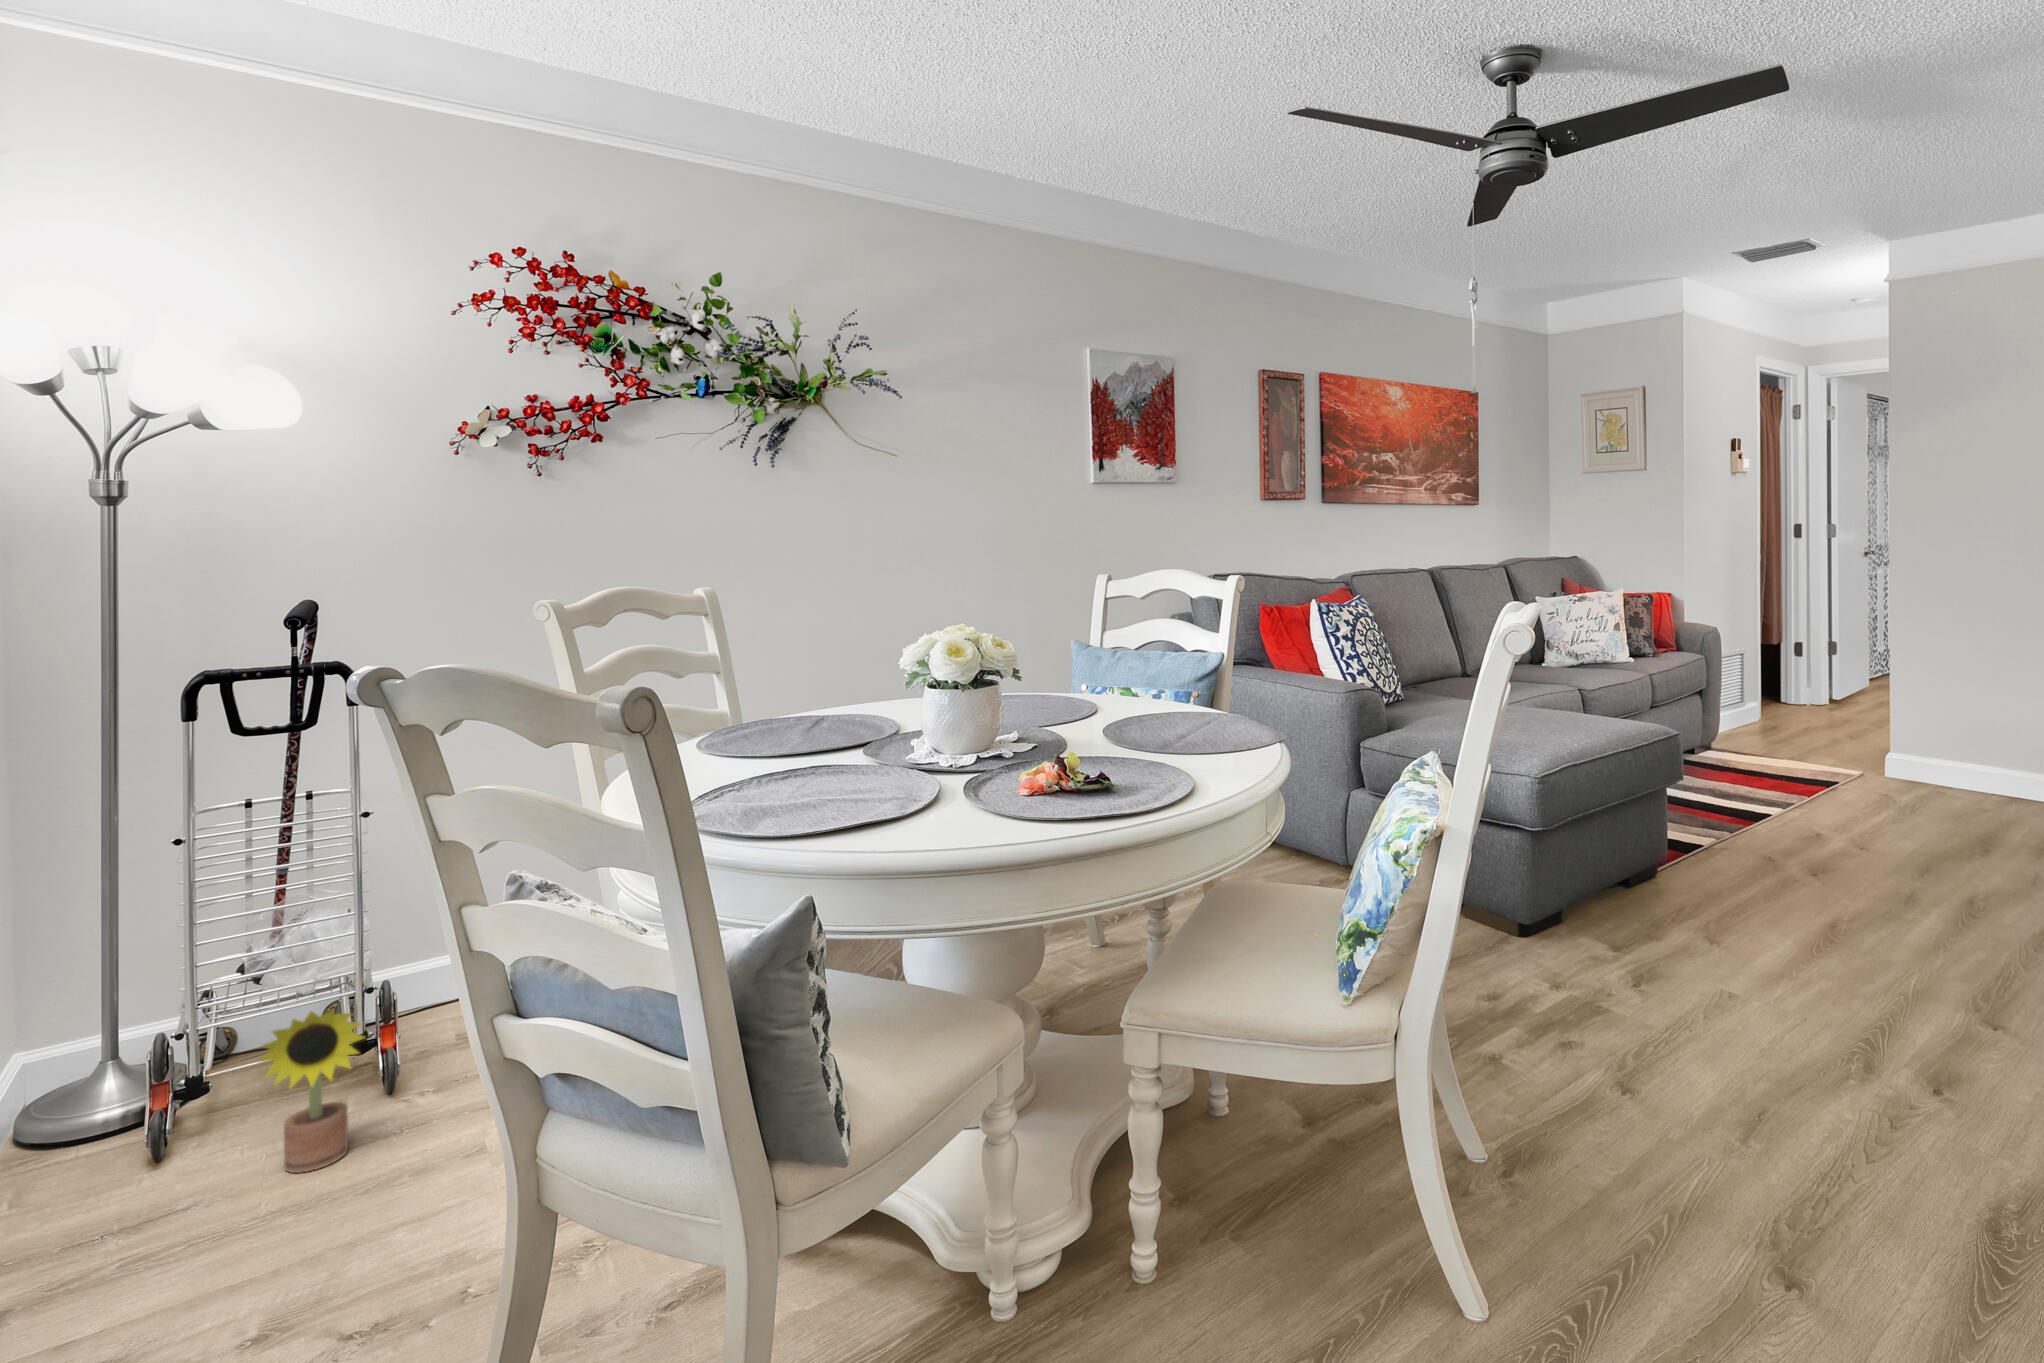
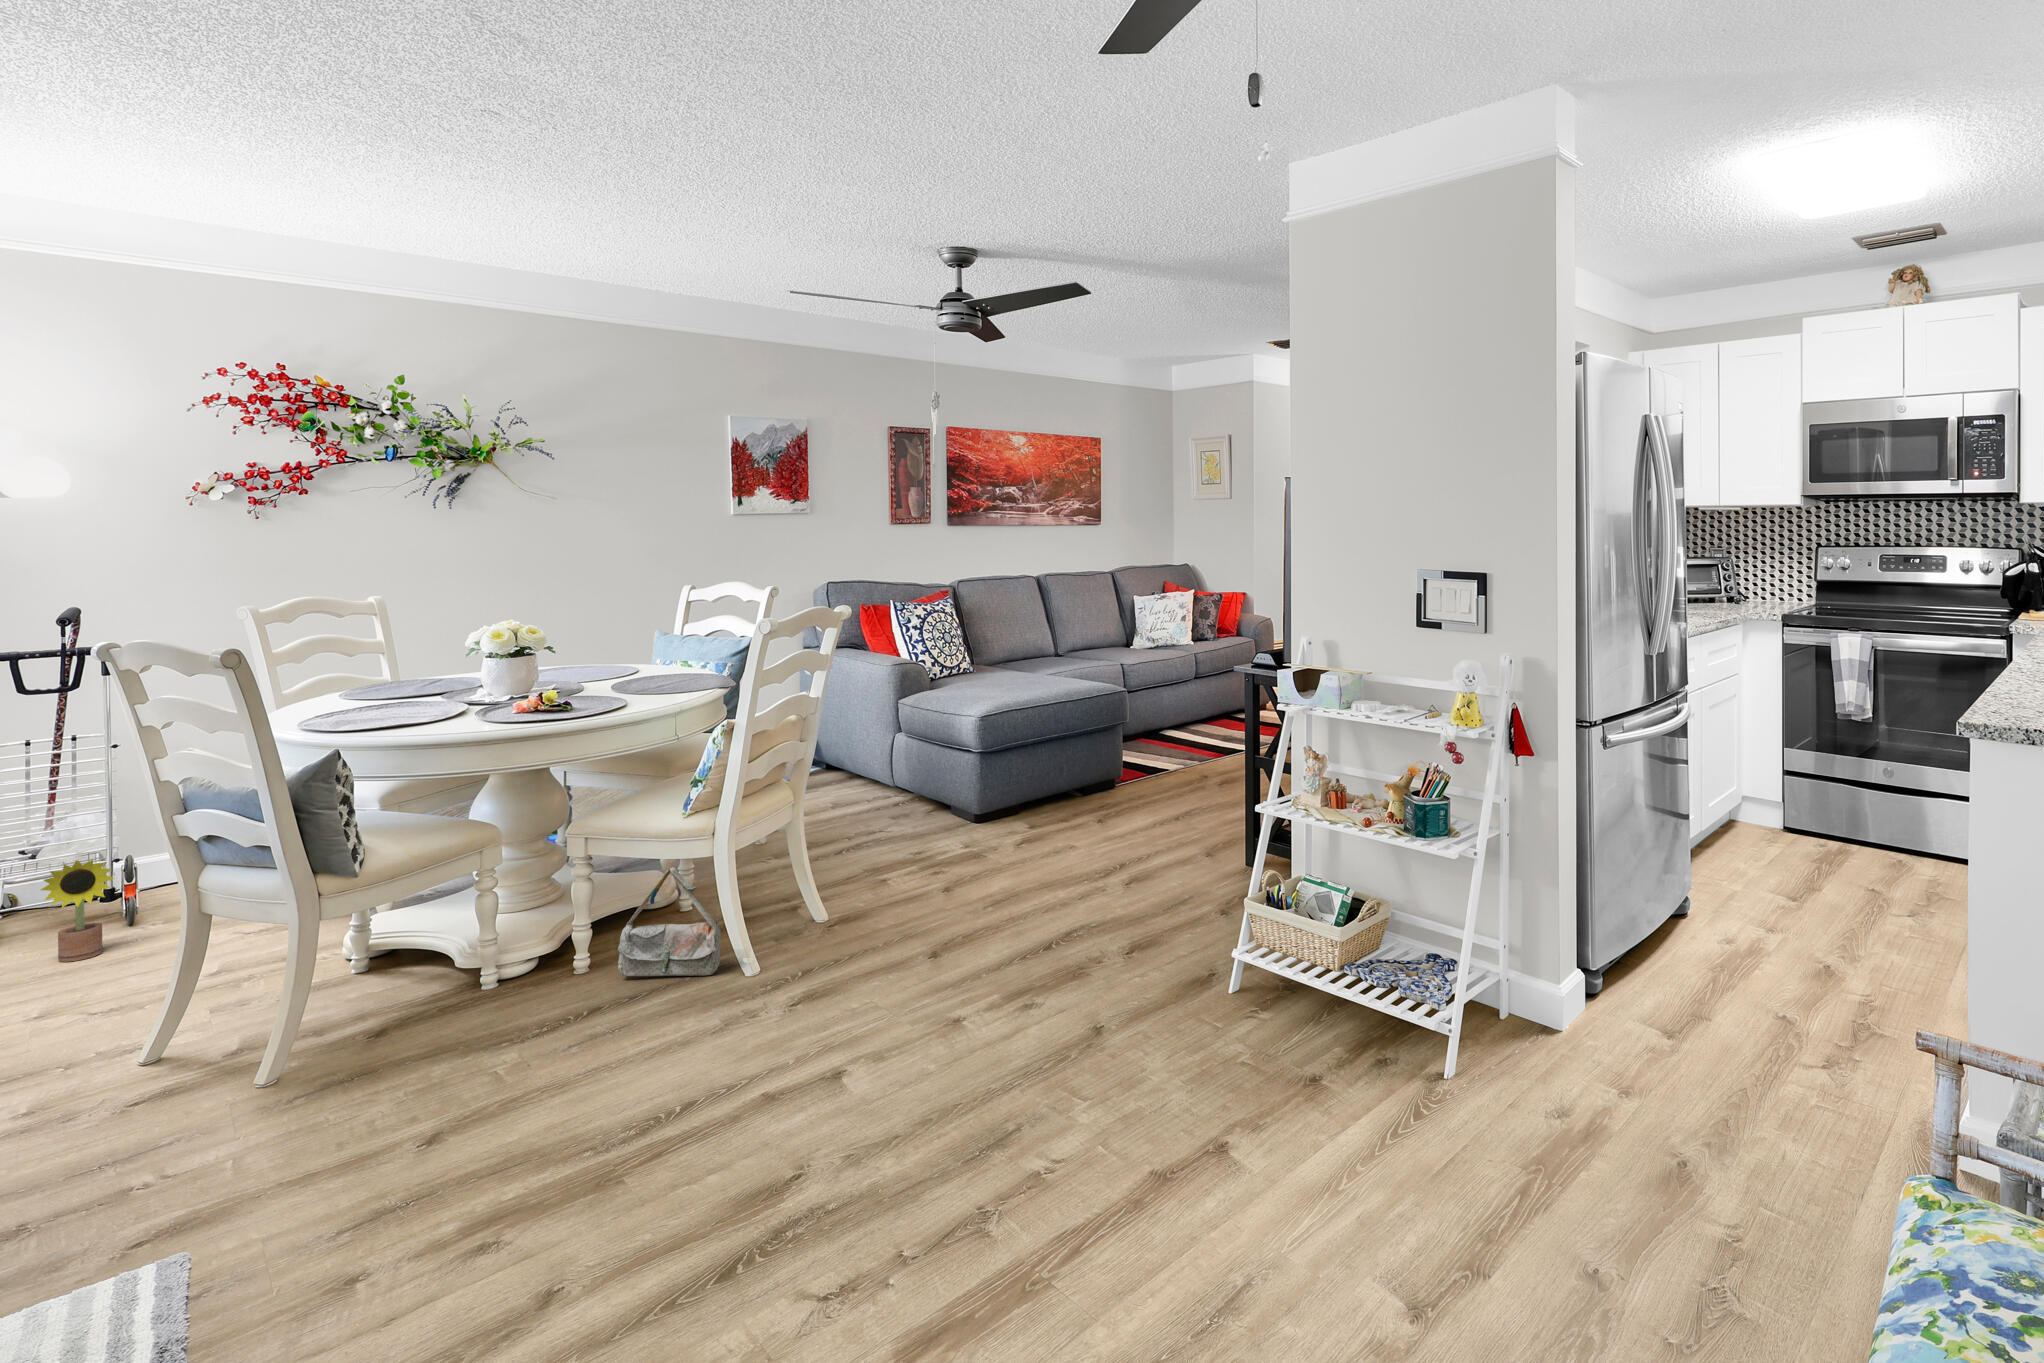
bag: none [1220,1088,1403,1297] -> present [618,867,721,976]

